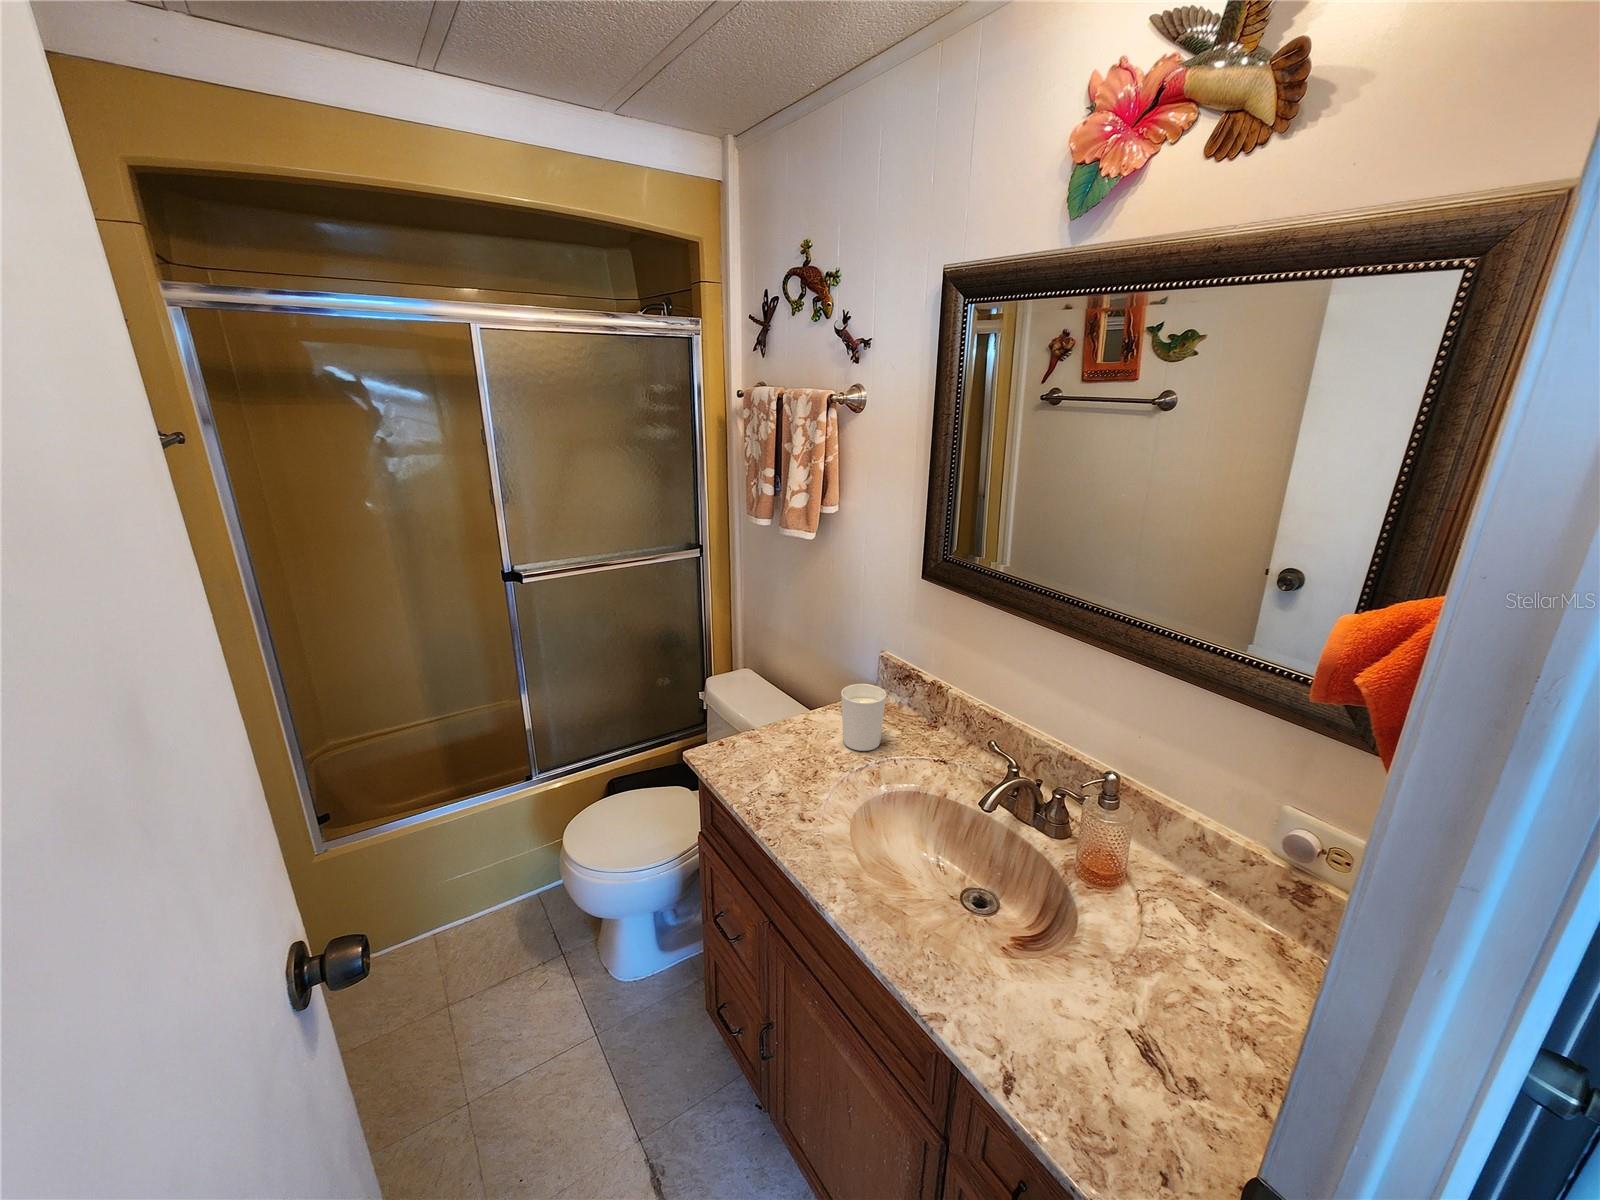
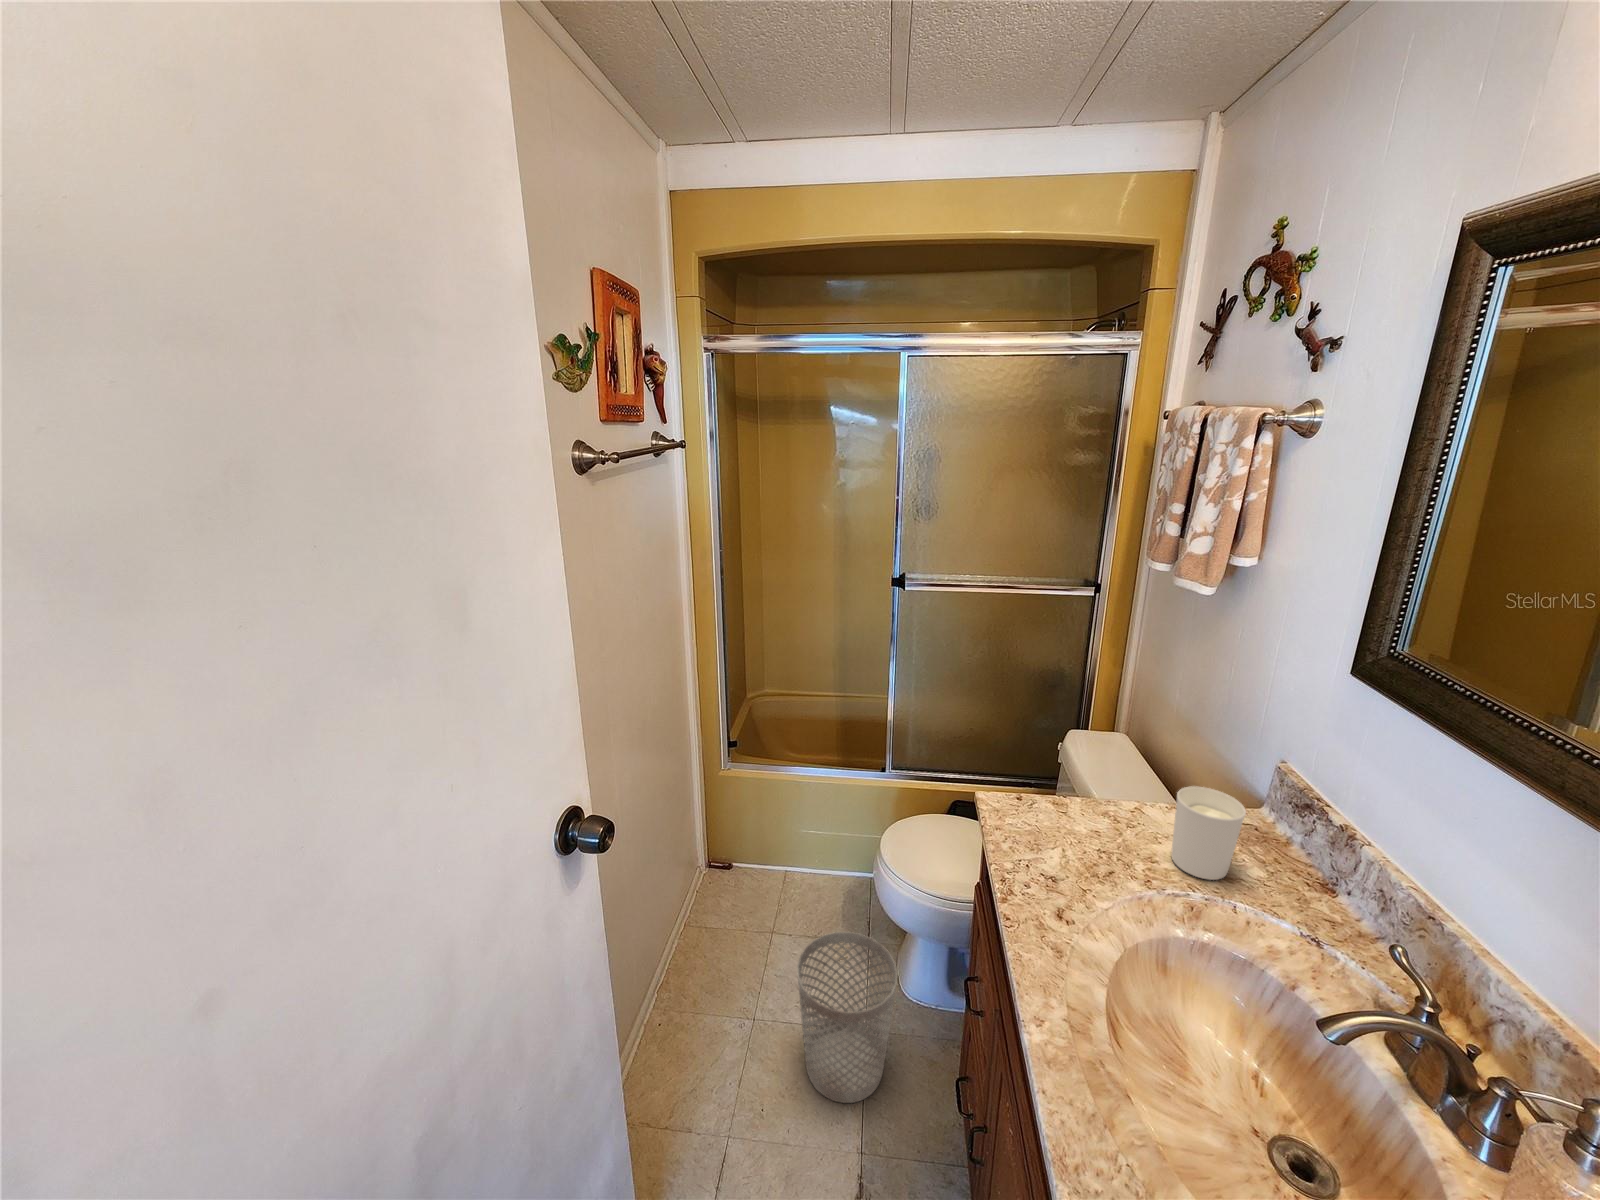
wastebasket: none [524,938,634,1115] -> present [797,932,898,1103]

